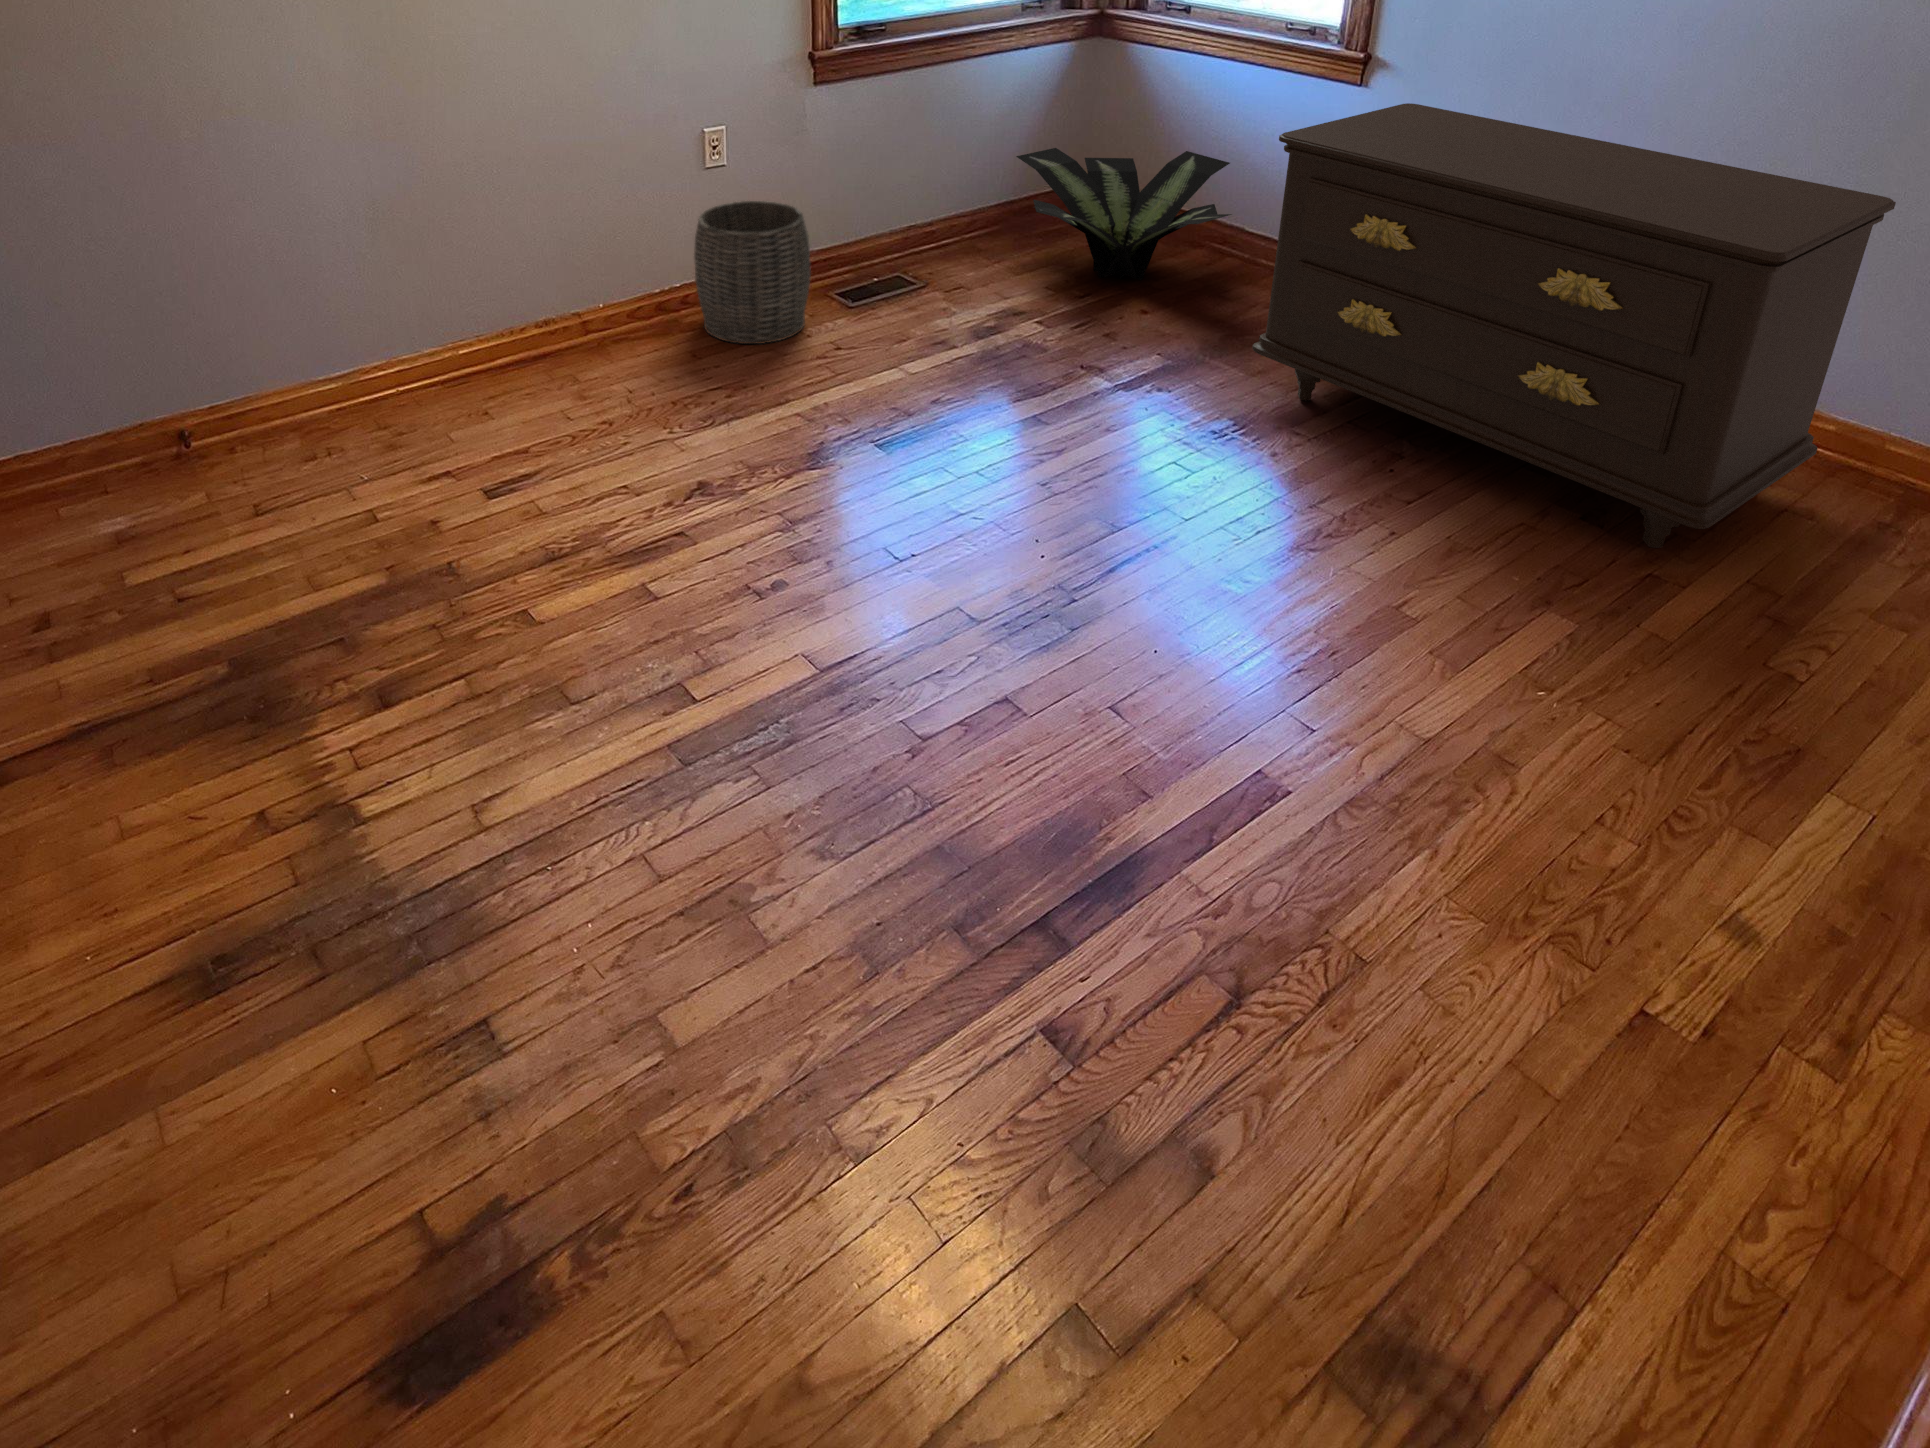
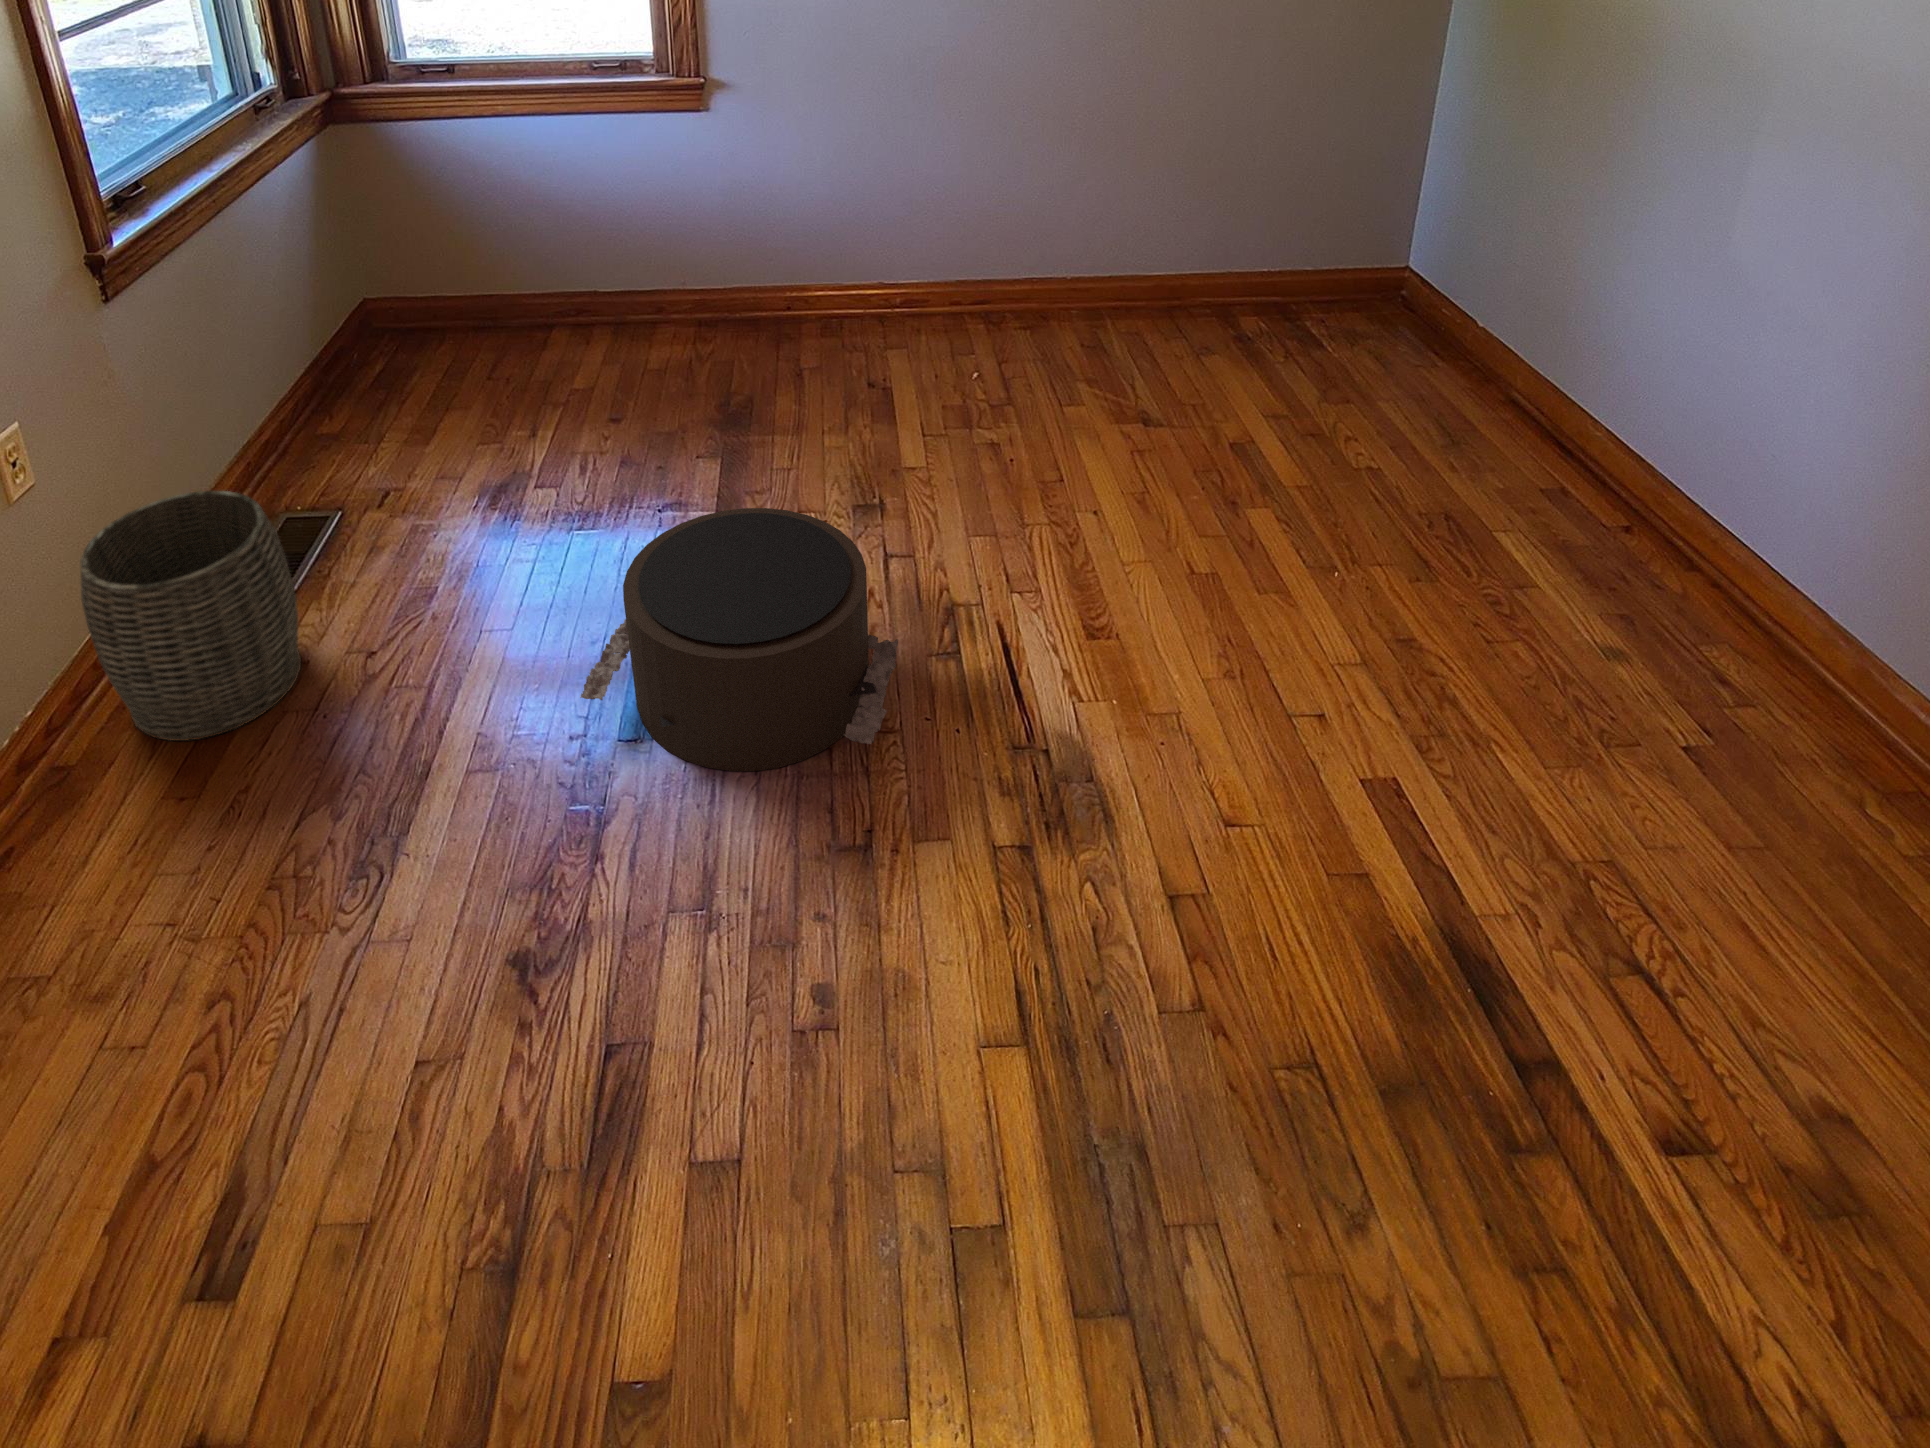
dresser: present [1252,103,1896,548] -> none [809,96,1282,427]
potted plant: present [1016,148,1231,280] -> none [350,220,648,397]
pouf: none [858,336,1070,517] -> present [580,508,898,771]

